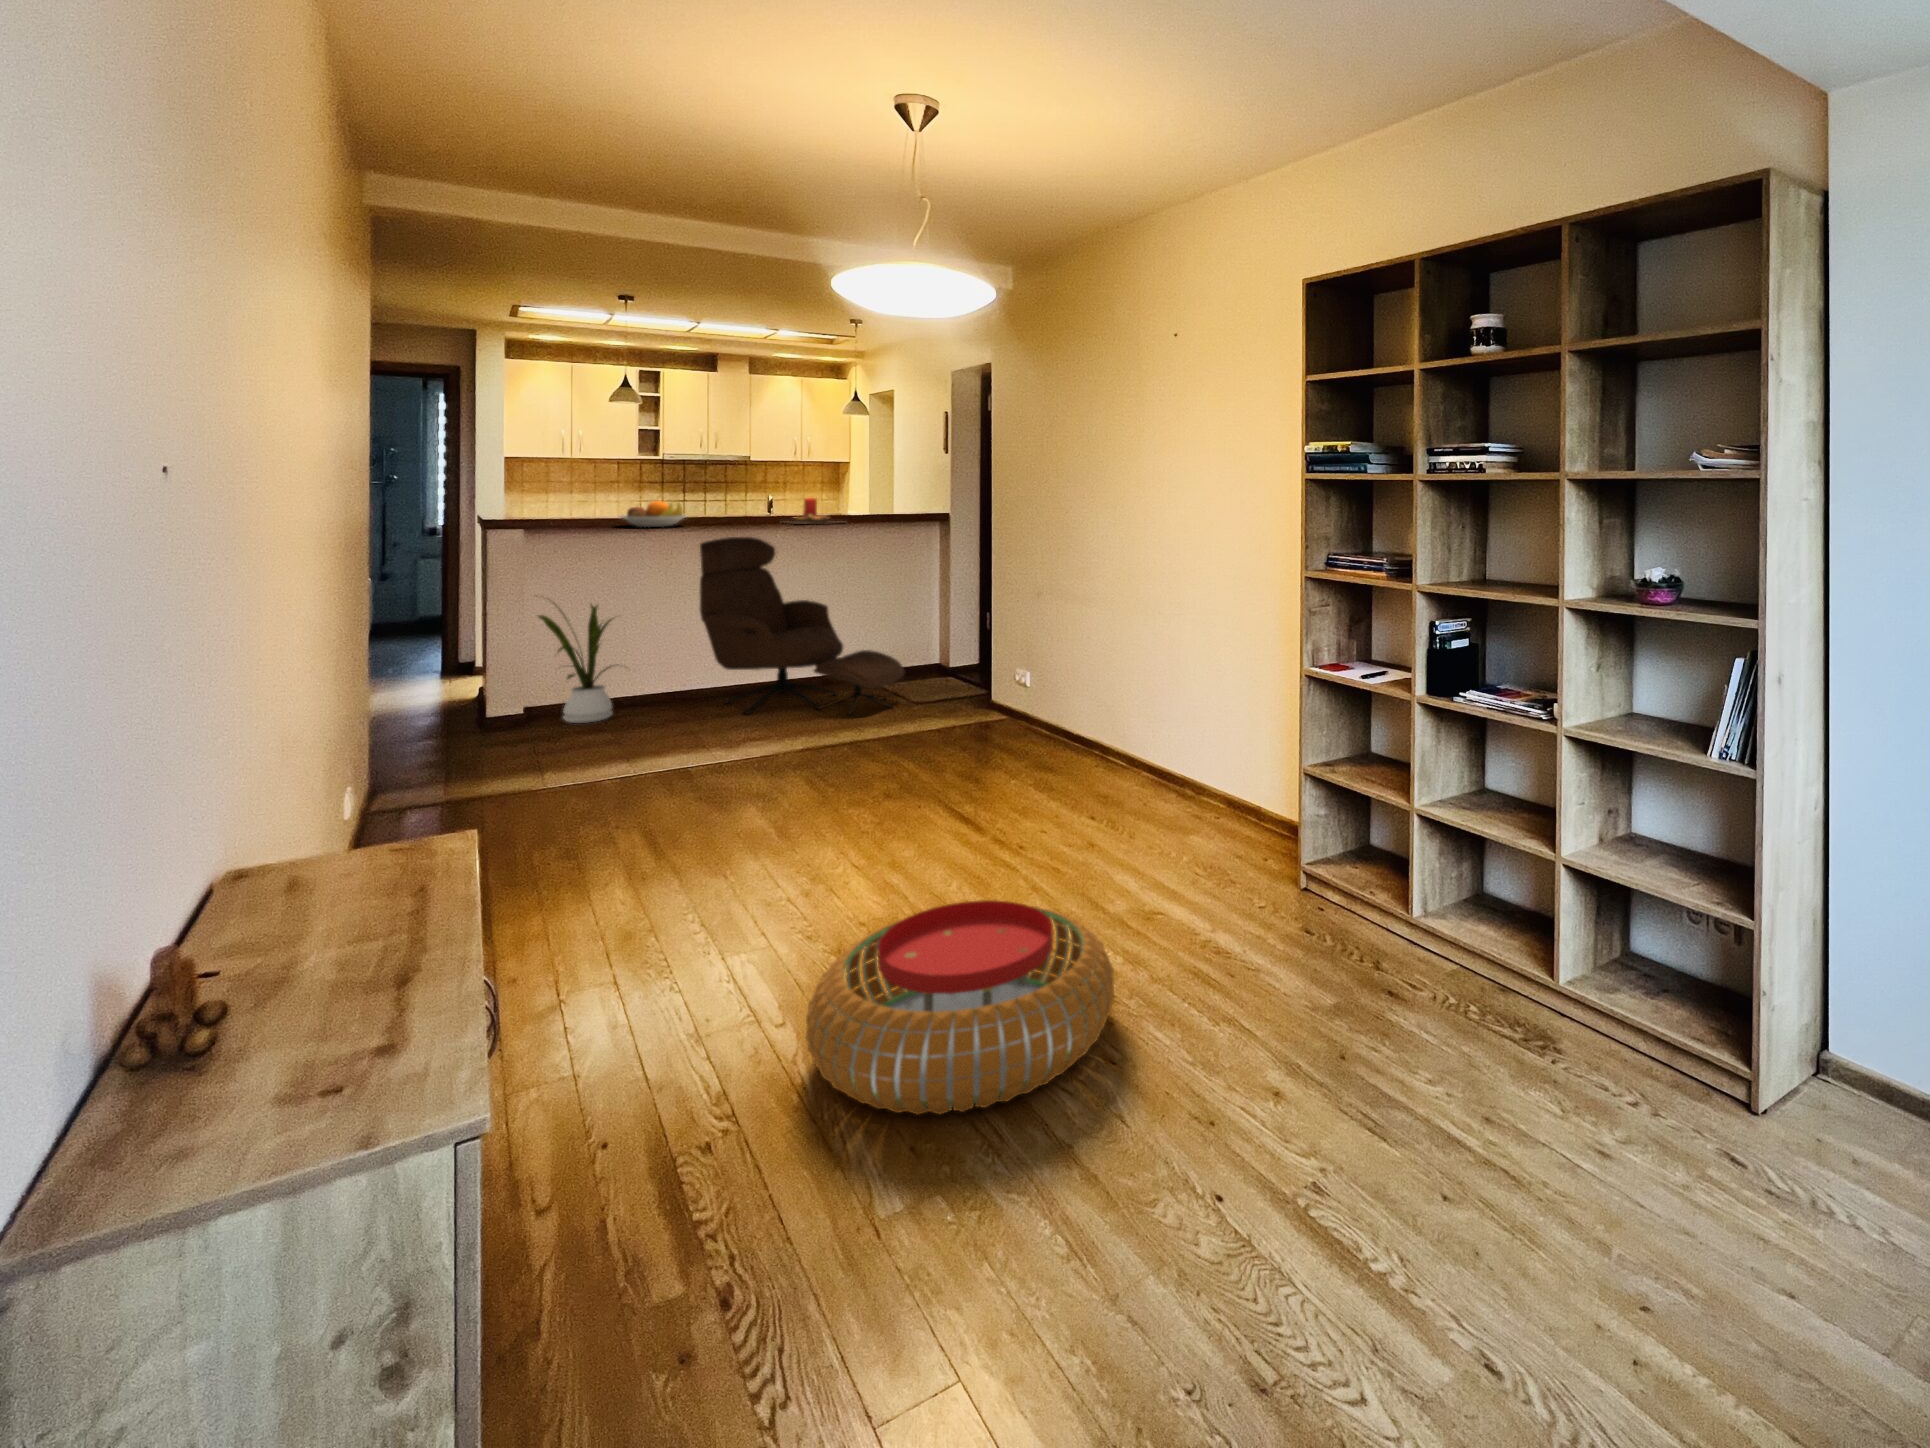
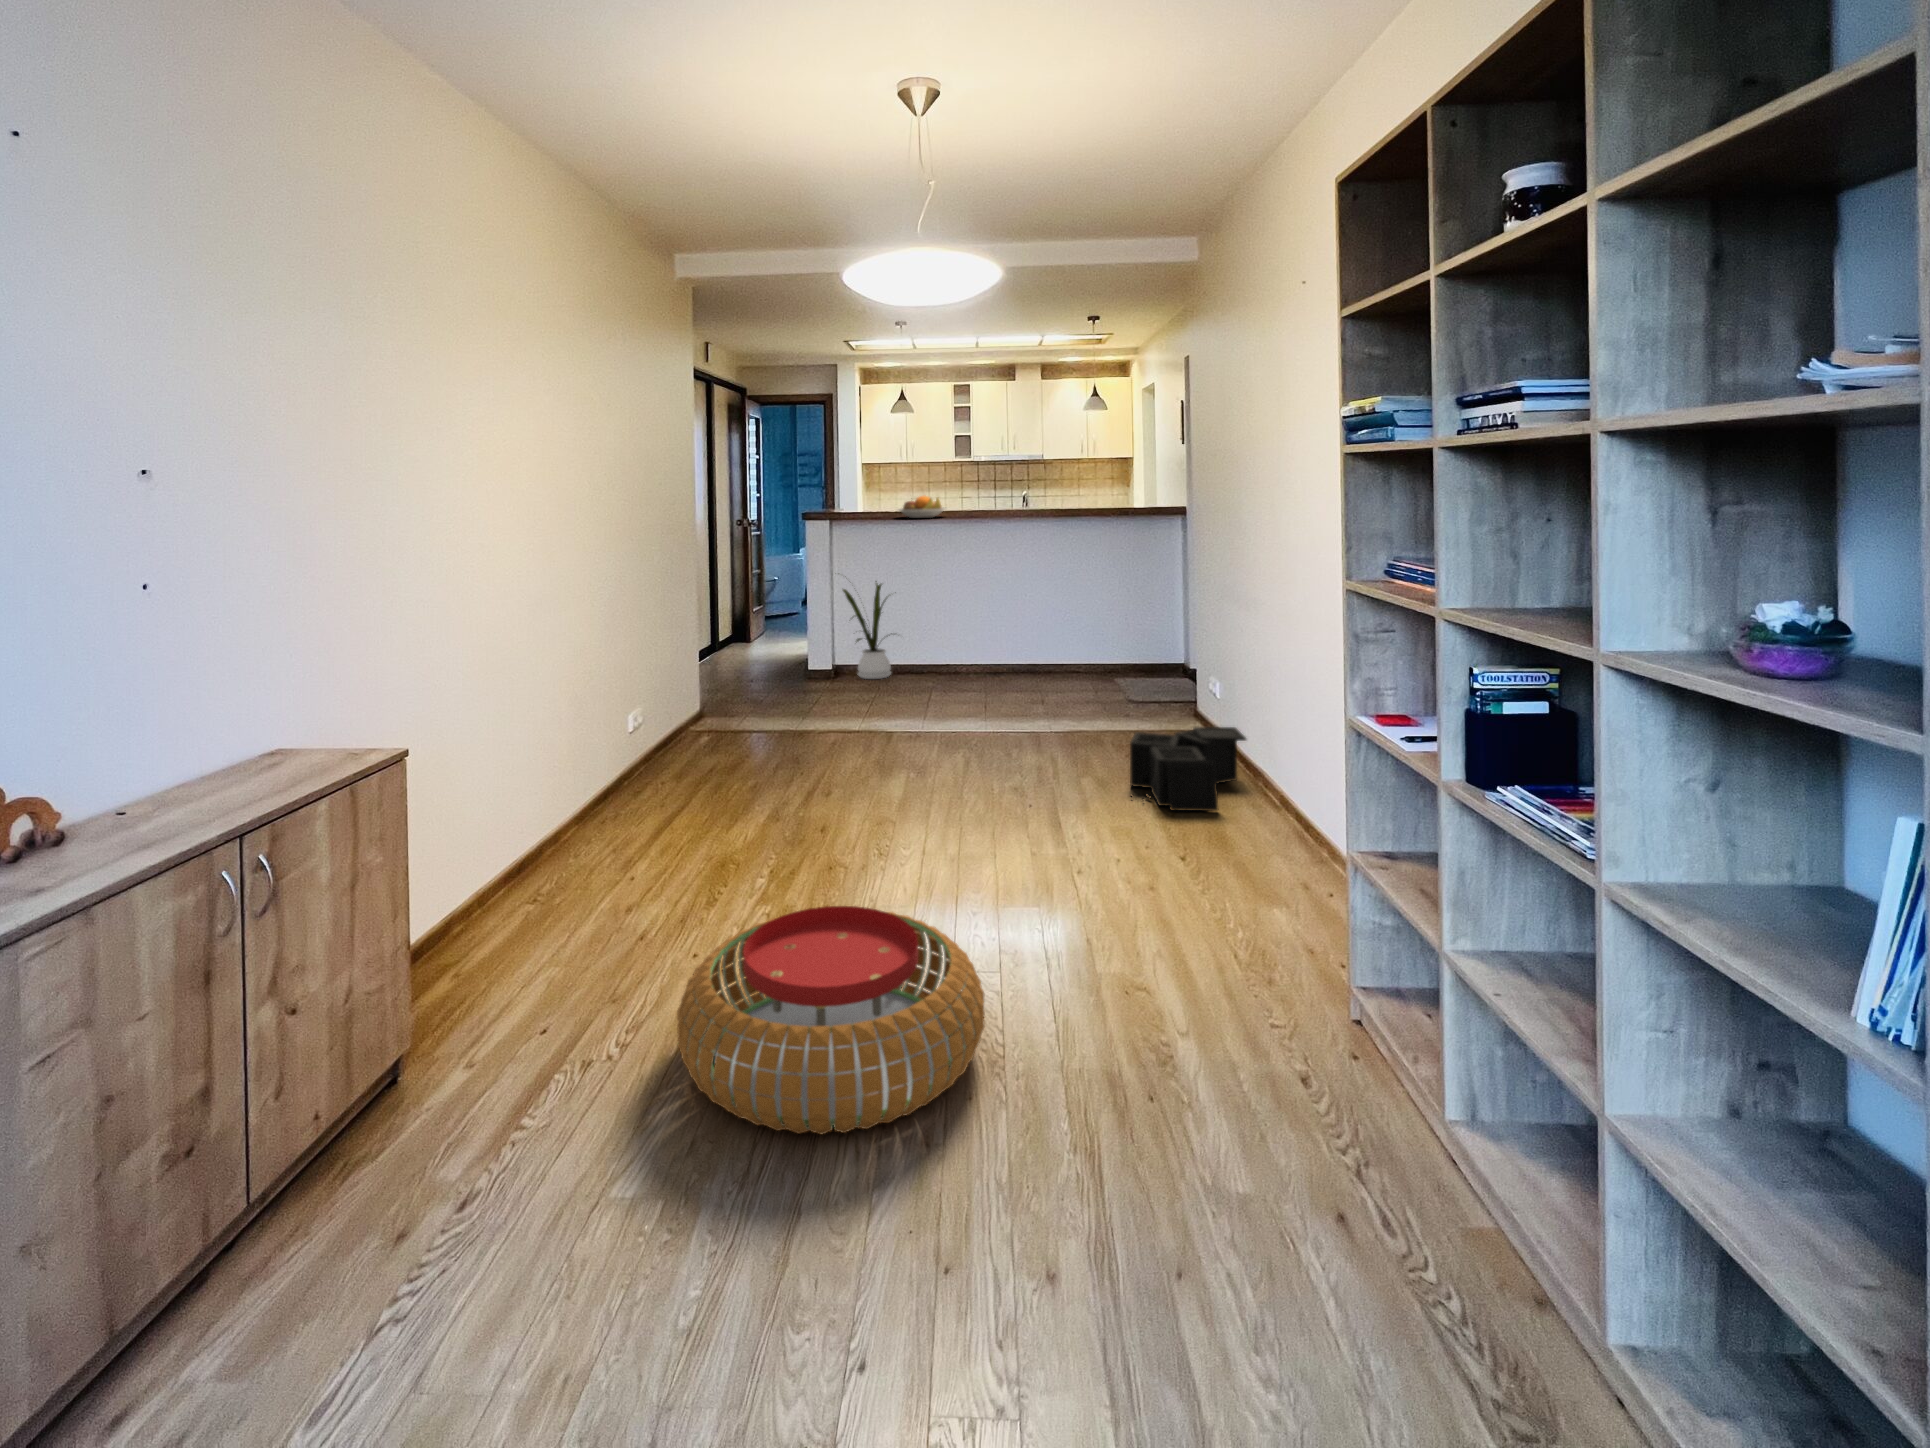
candle: present [790,498,833,524] -> none [1025,490,1080,515]
lounge chair: present [700,537,904,715] -> none [948,527,1118,700]
storage bin: none [996,711,1095,789] -> present [1130,727,1246,811]

